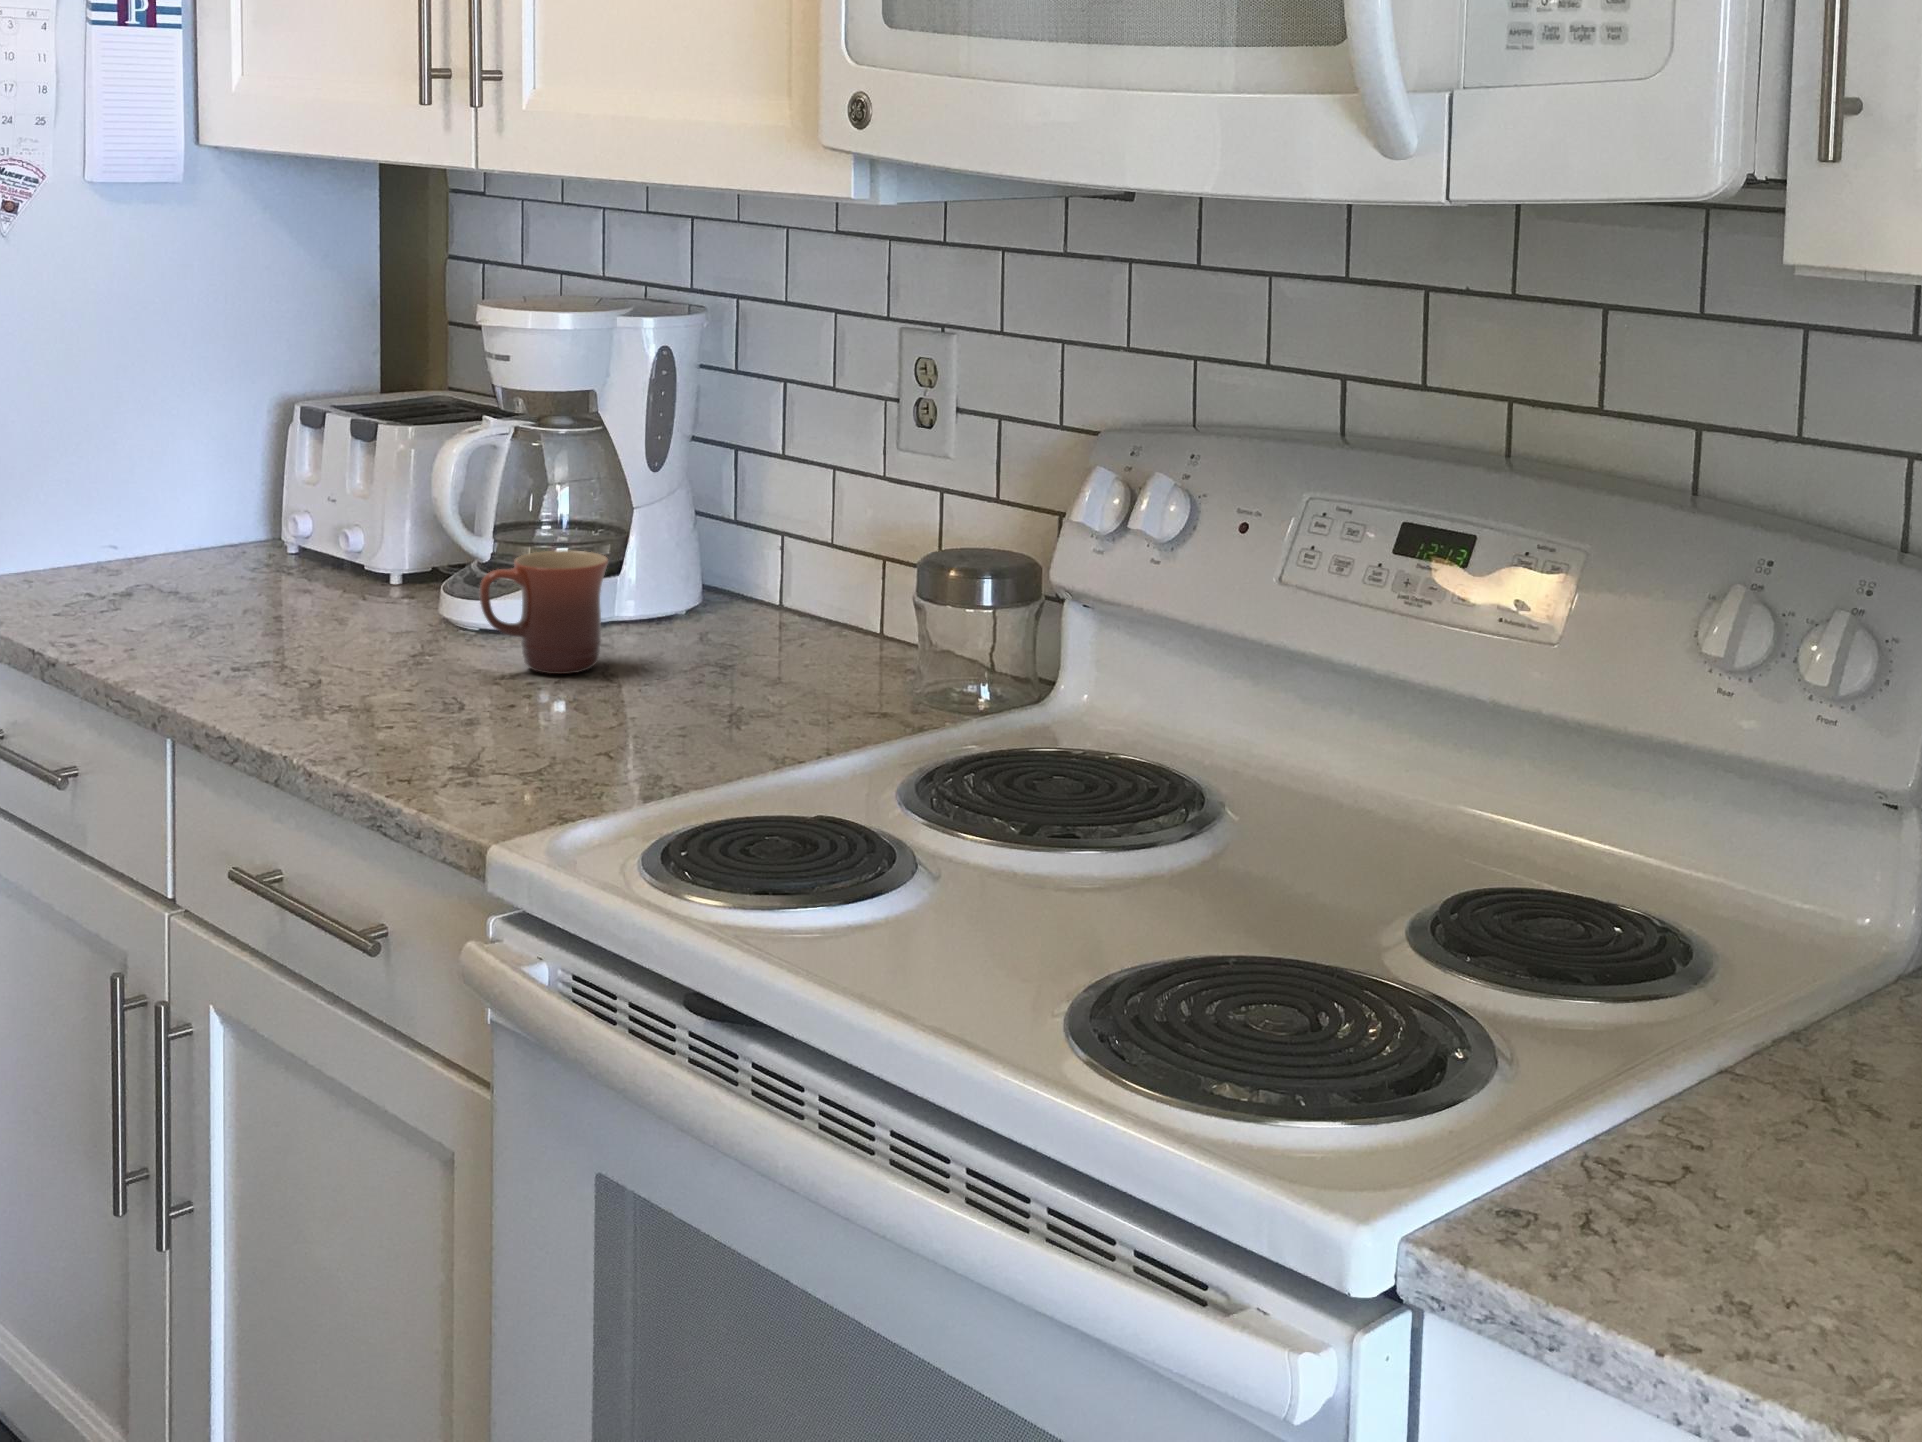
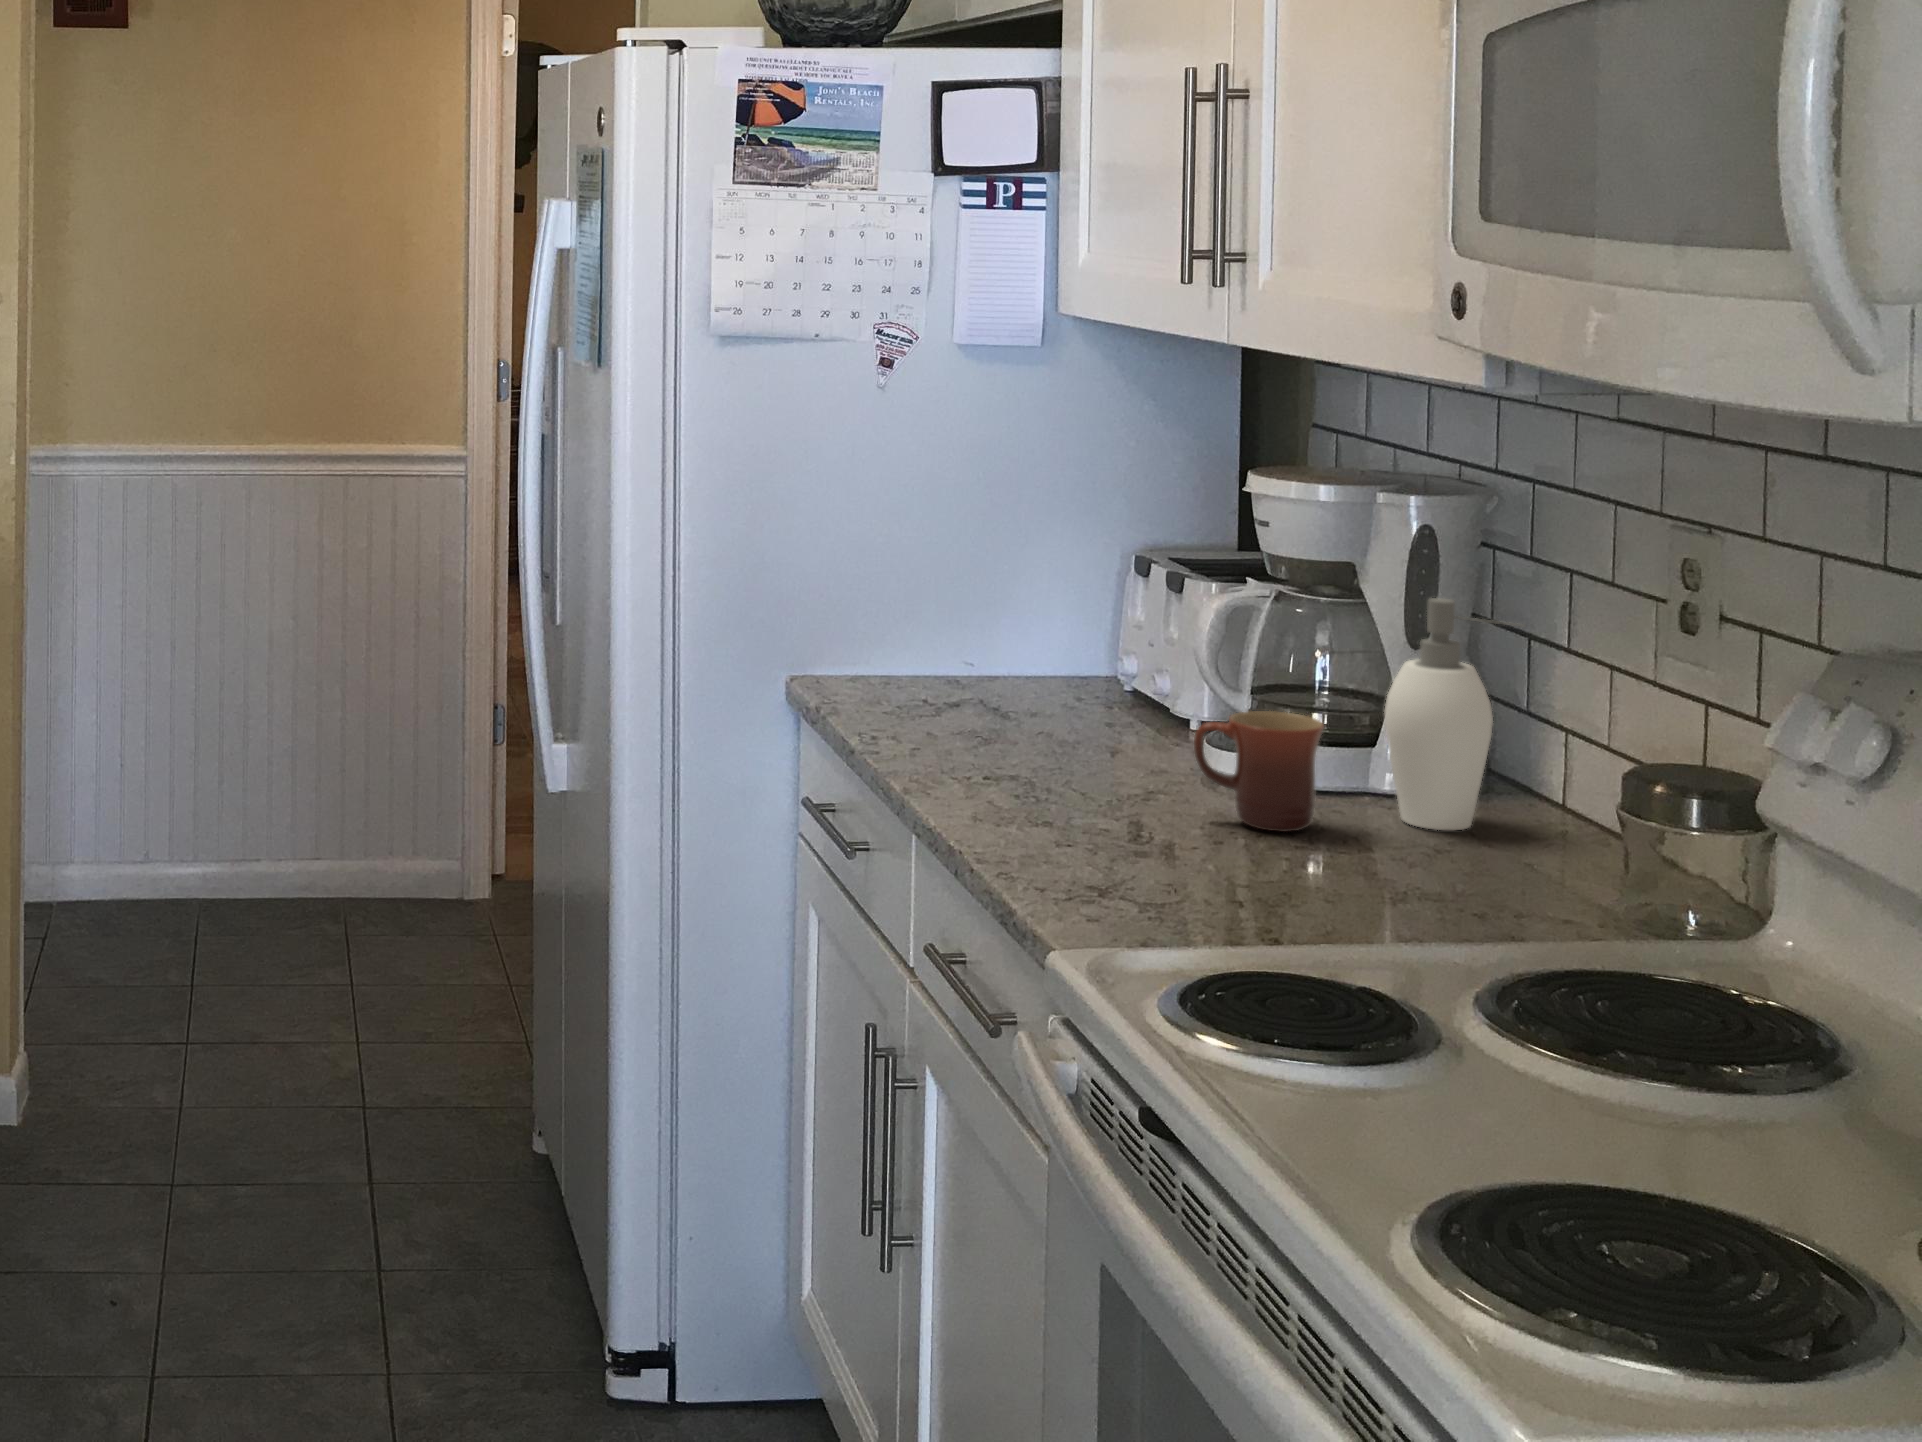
soap dispenser: none [646,418,777,648] -> present [1385,598,1524,830]

